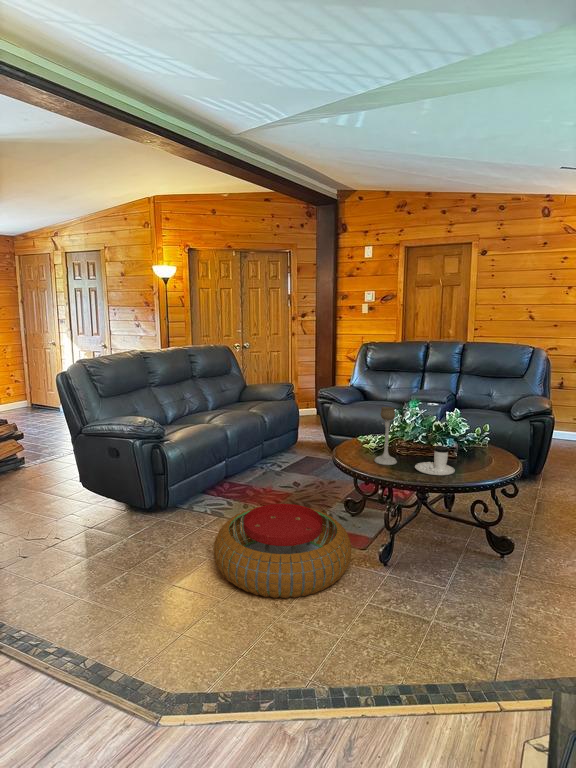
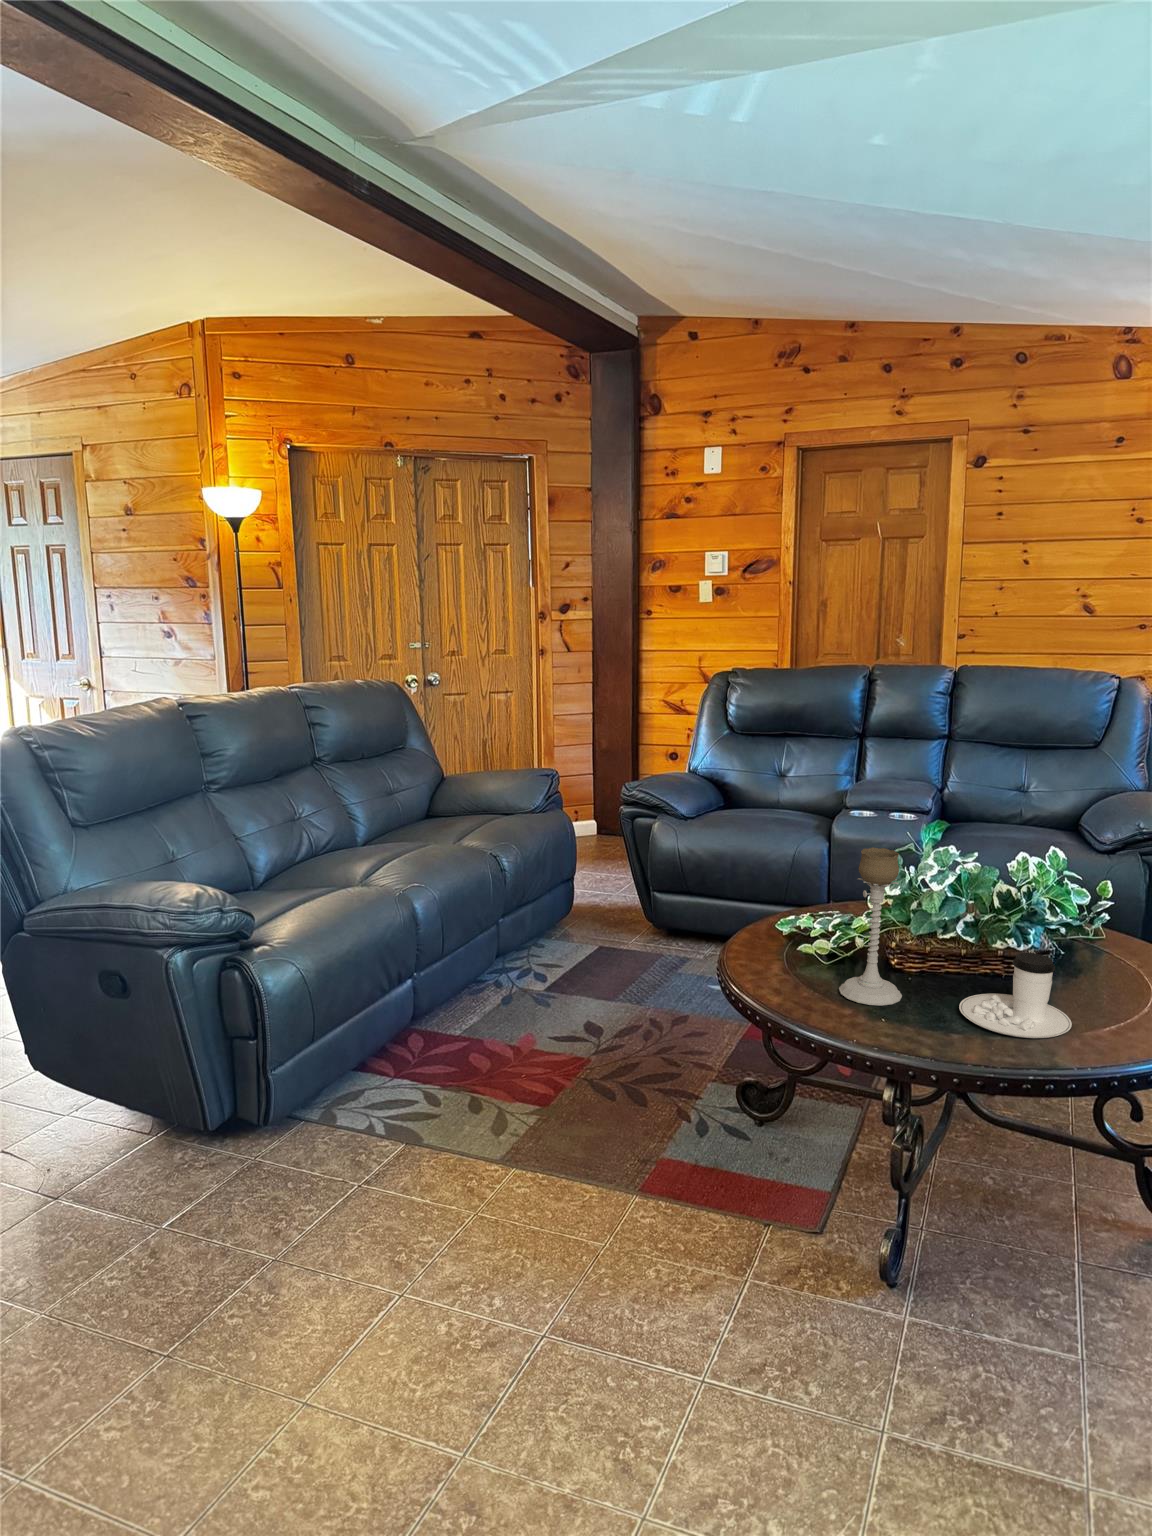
pouf: present [214,504,352,598] -> none [419,1118,810,1434]

